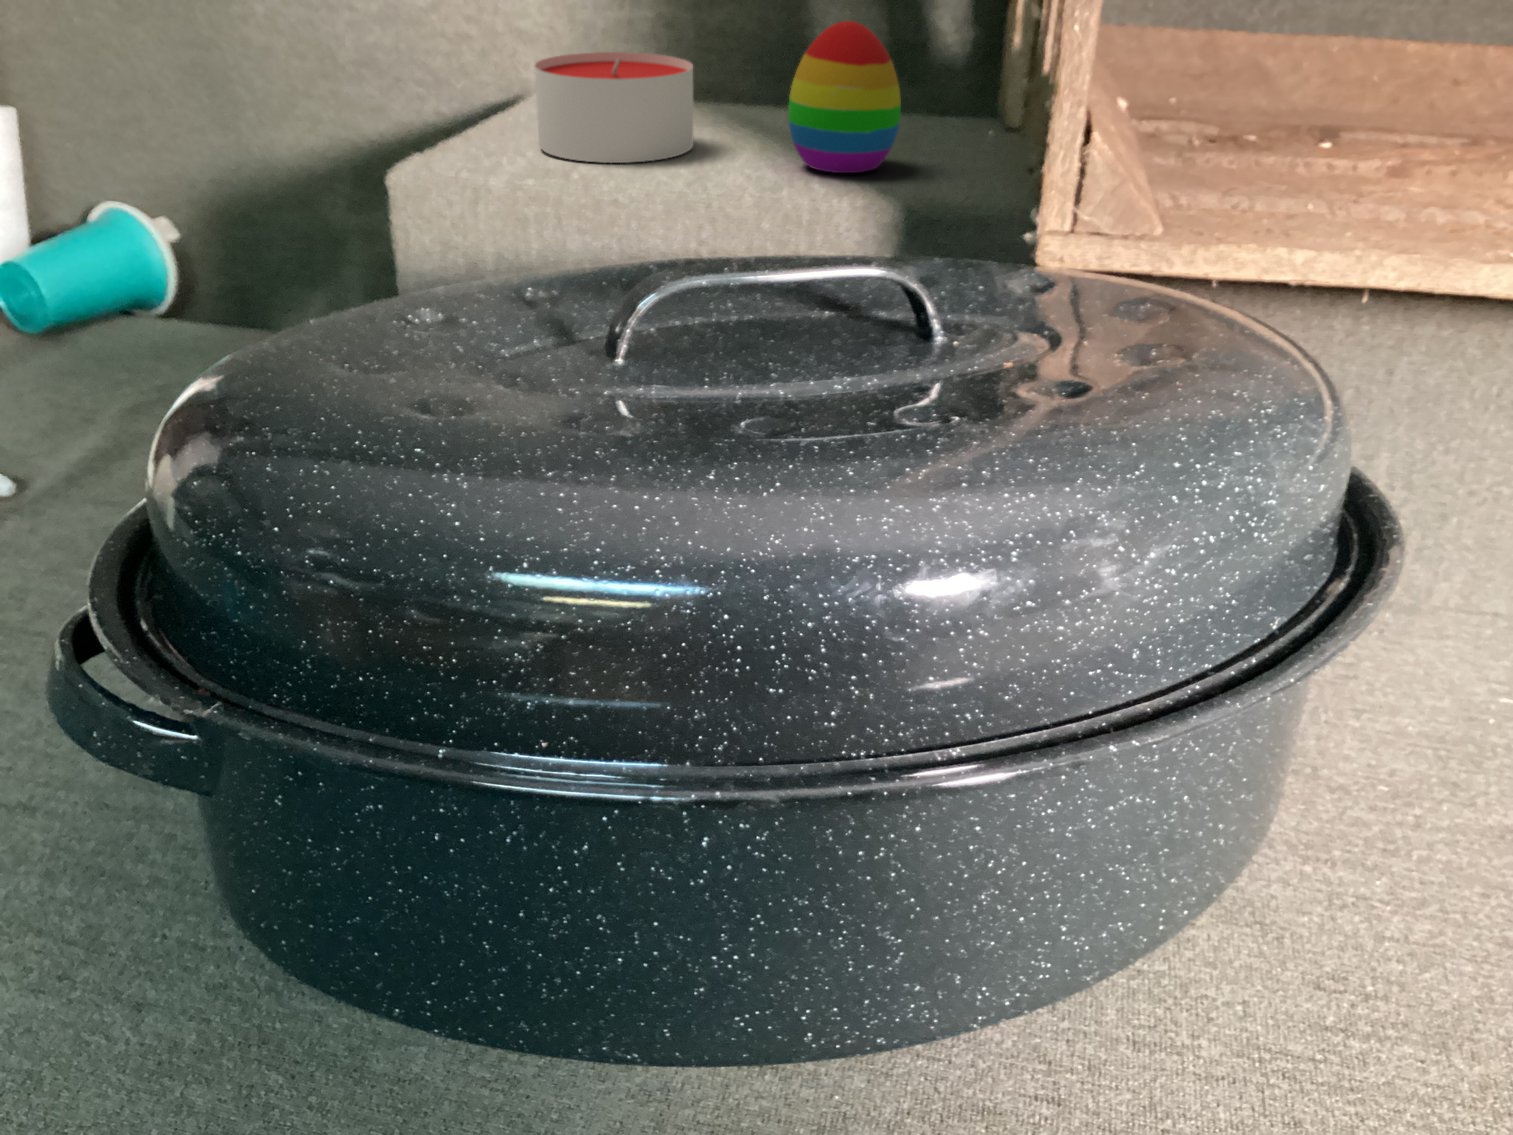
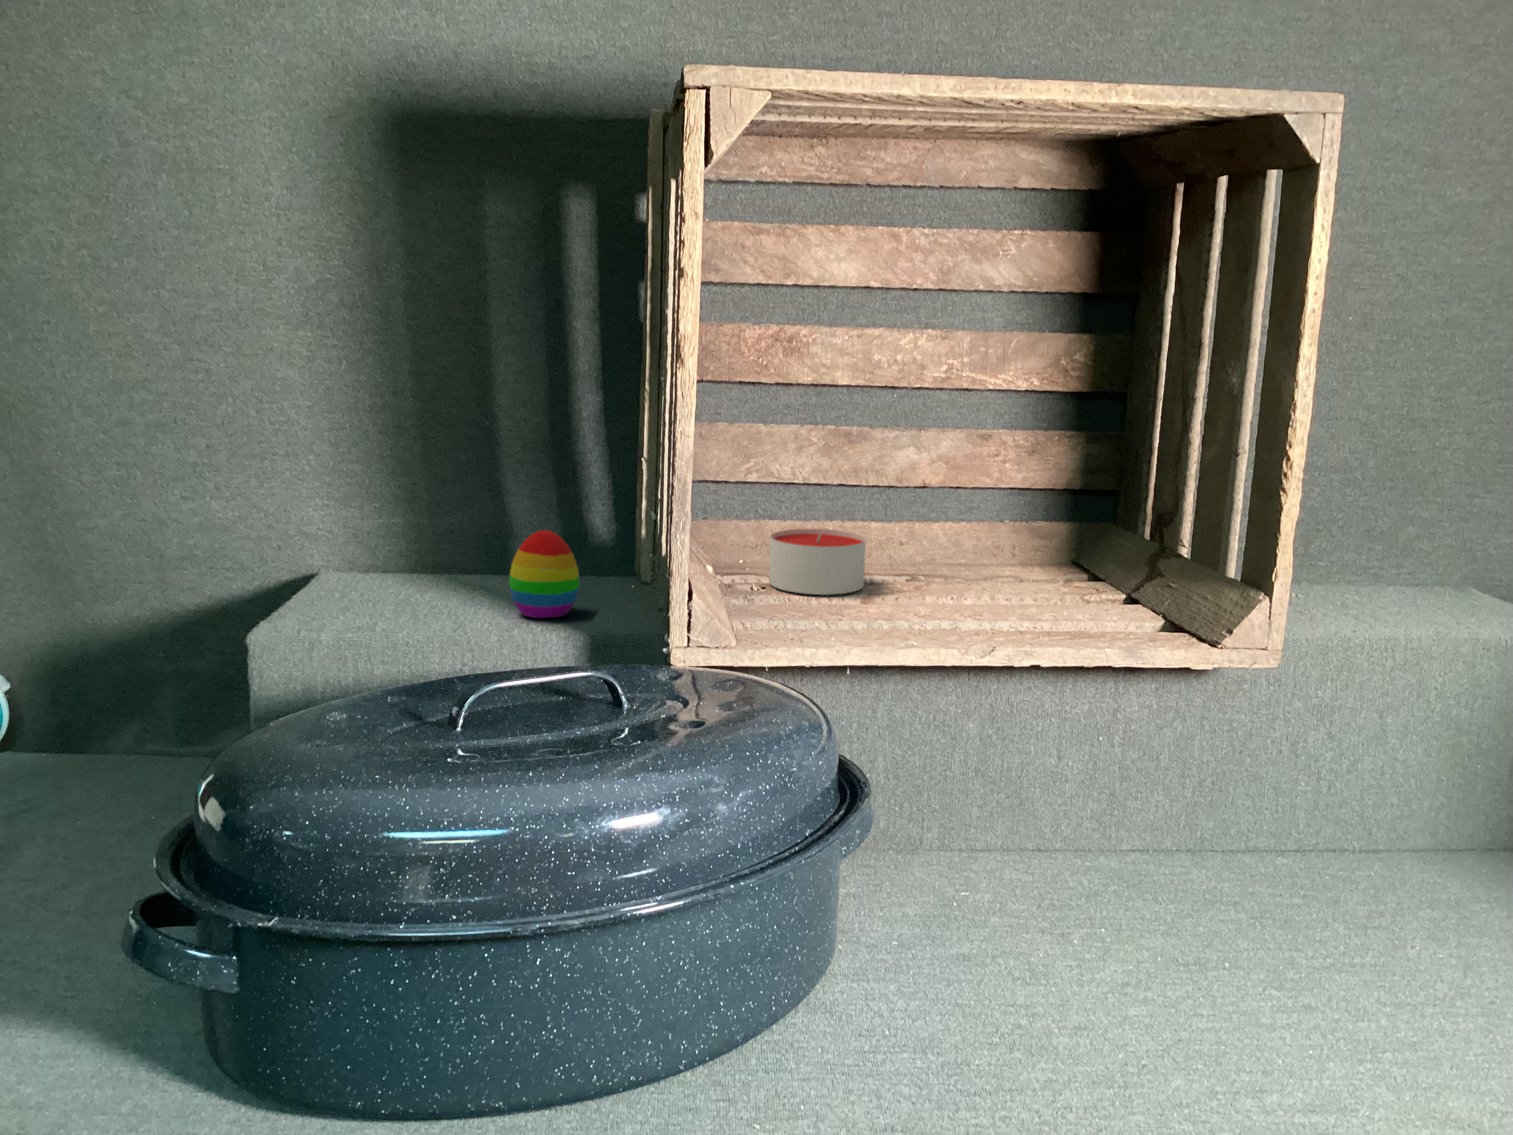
candle: present [534,52,693,163] -> present [769,529,866,595]

